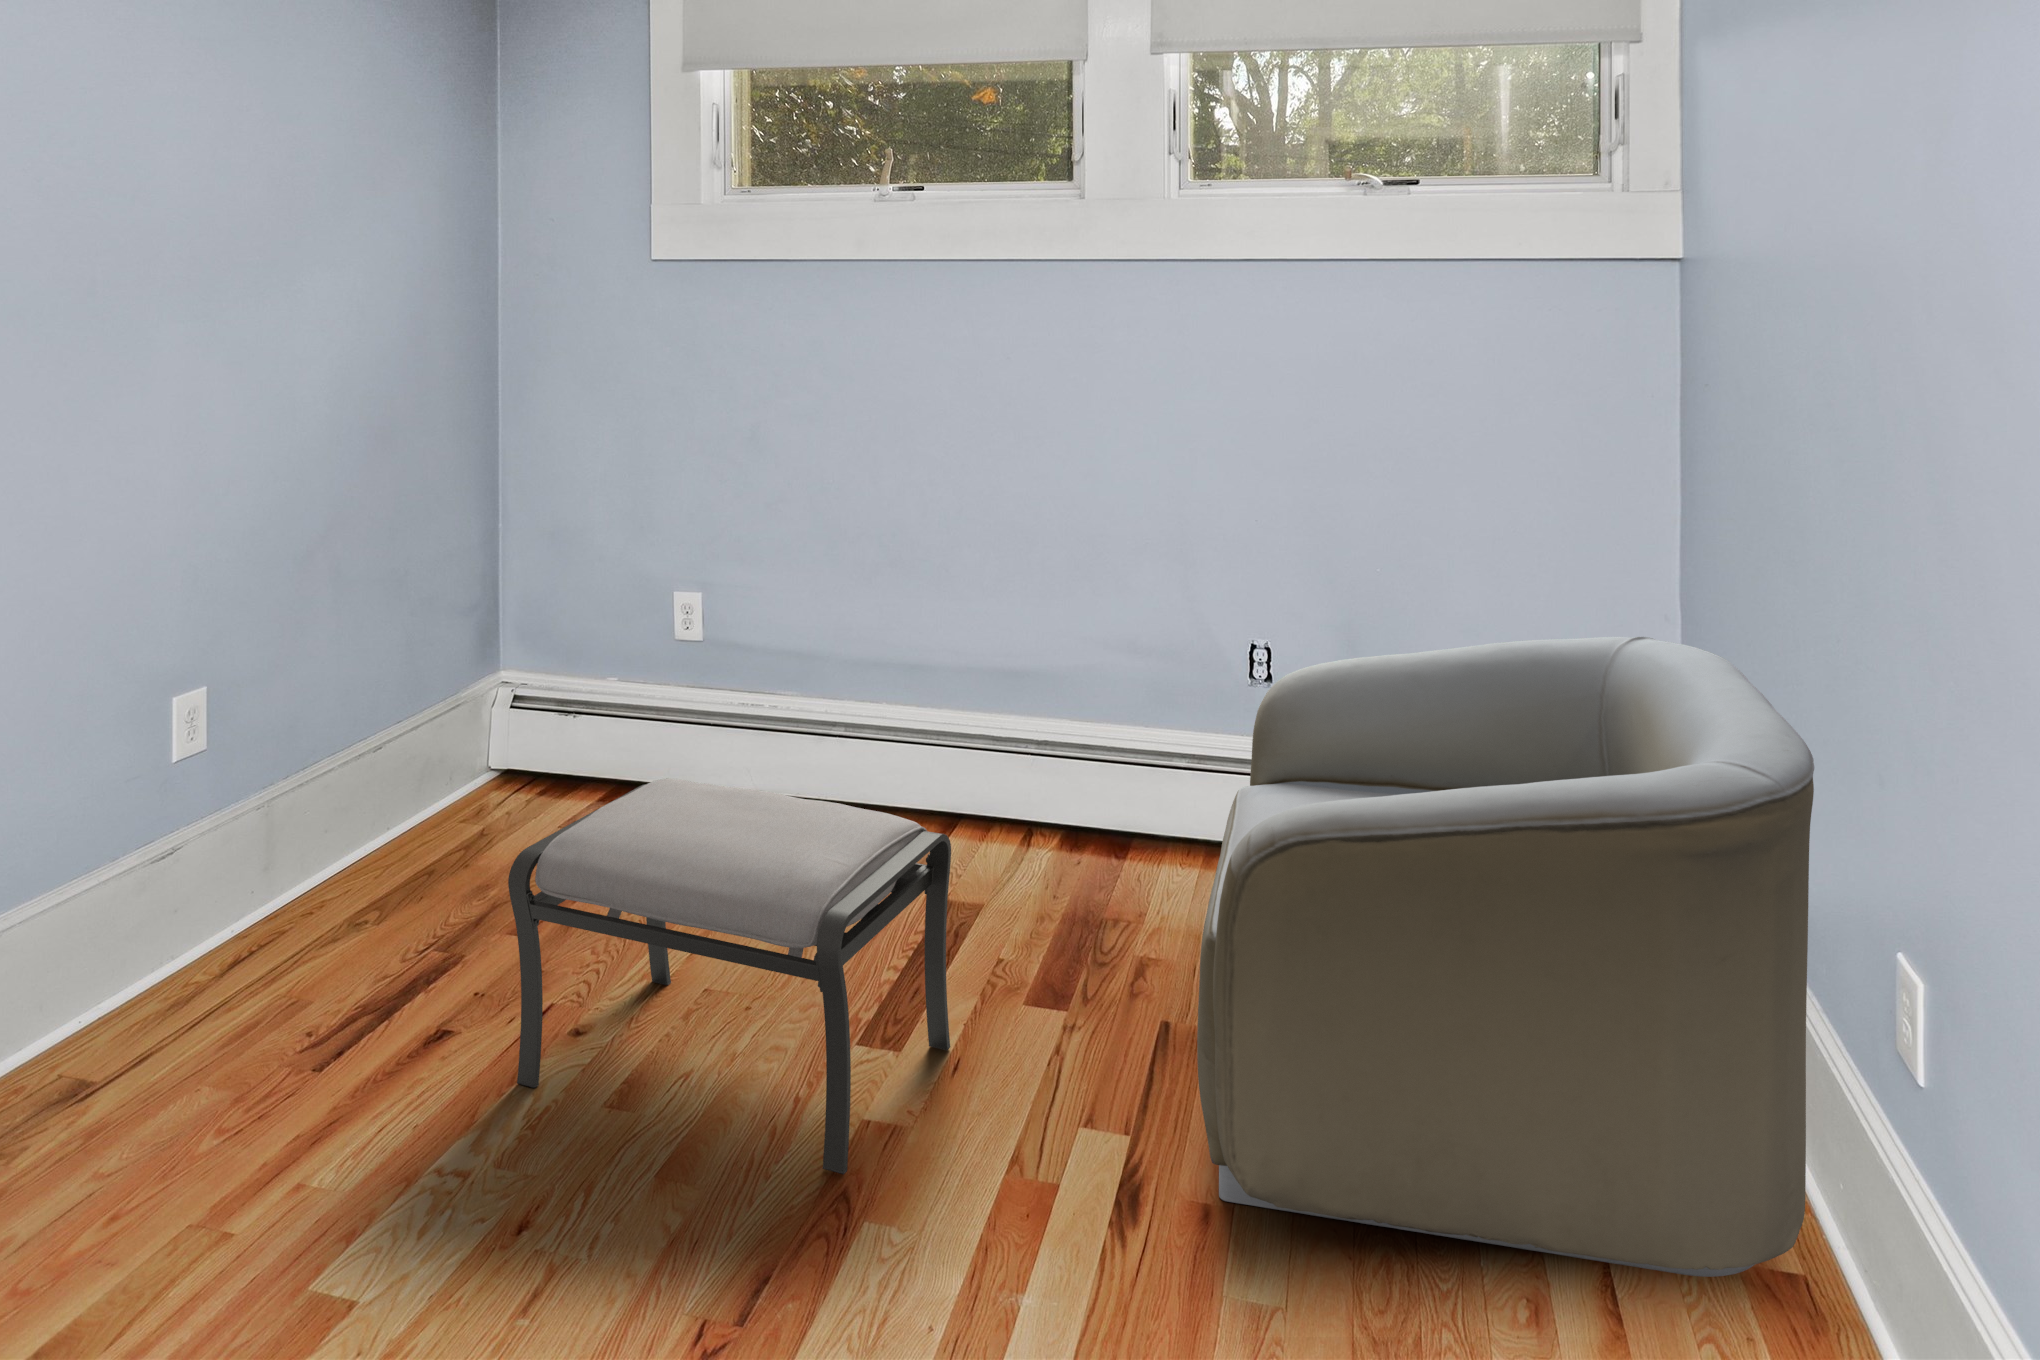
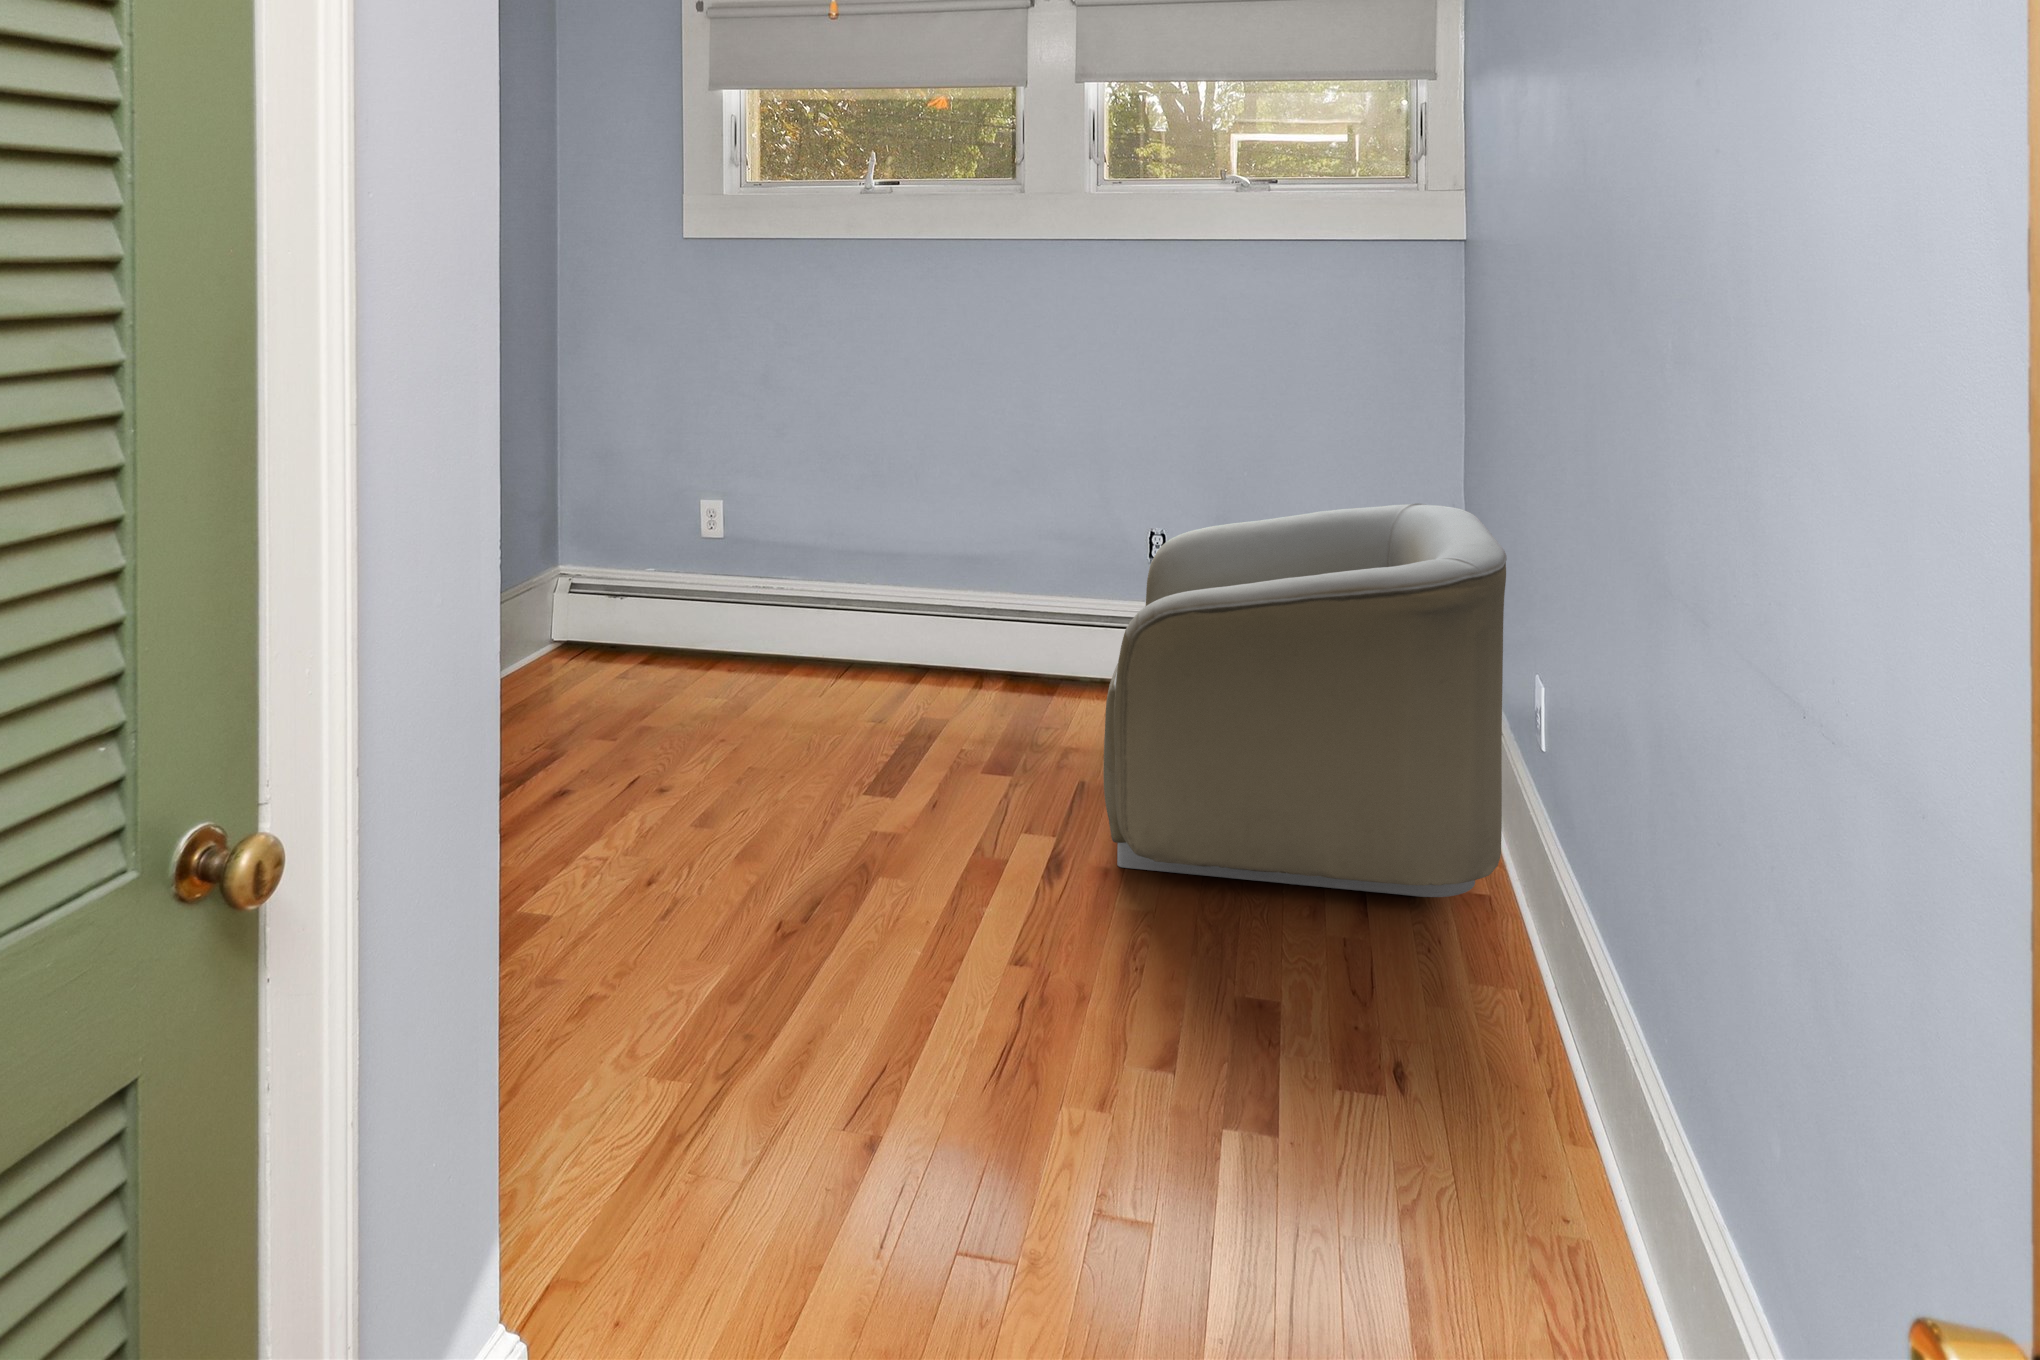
ottoman: present [508,778,951,1174] -> none [618,611,931,857]

